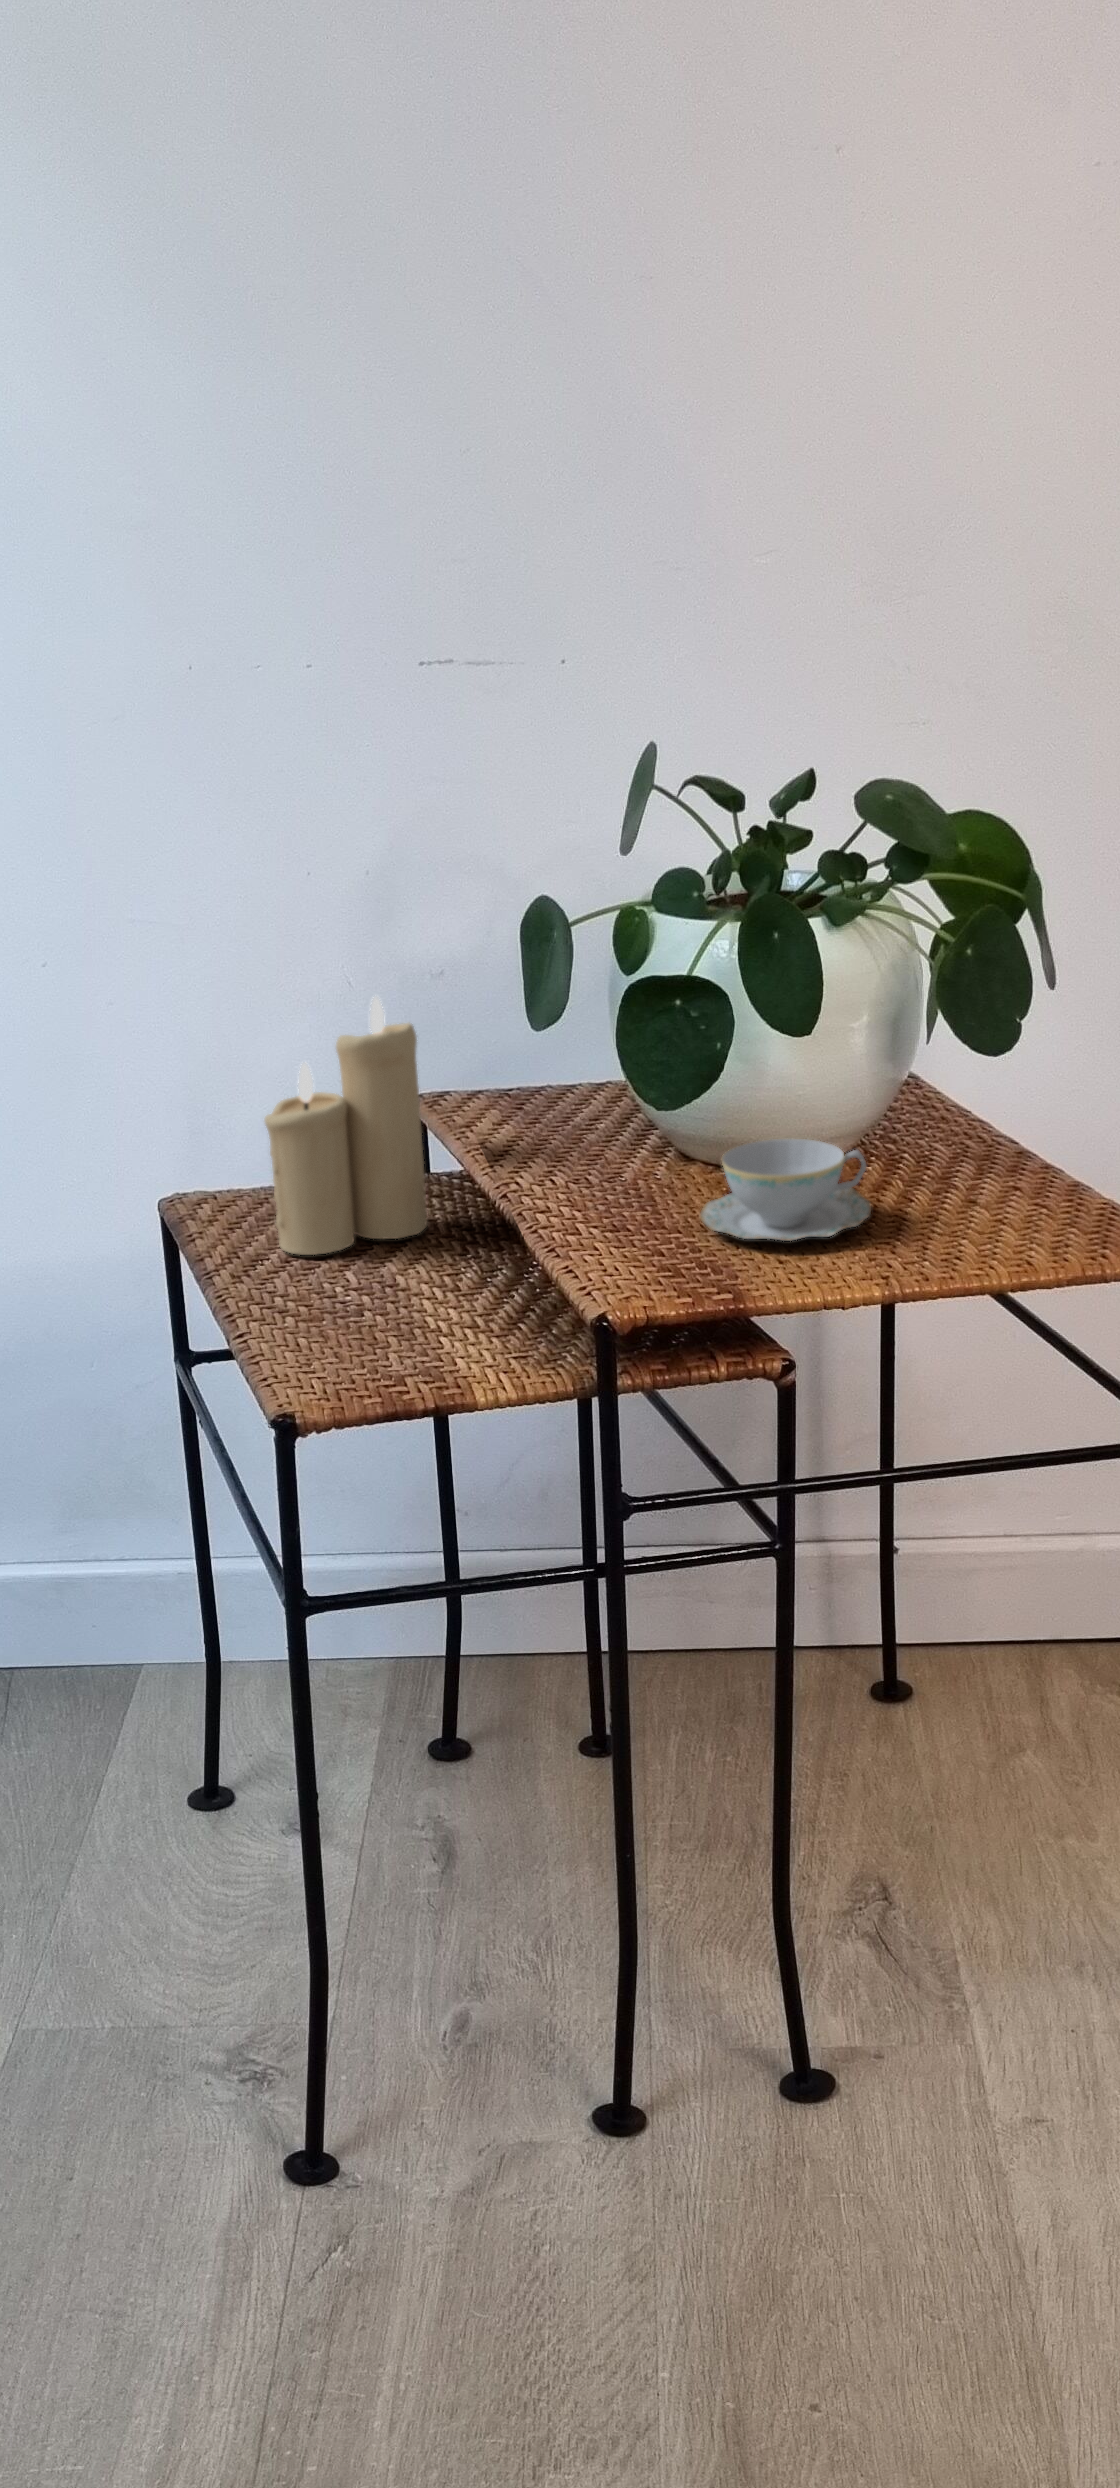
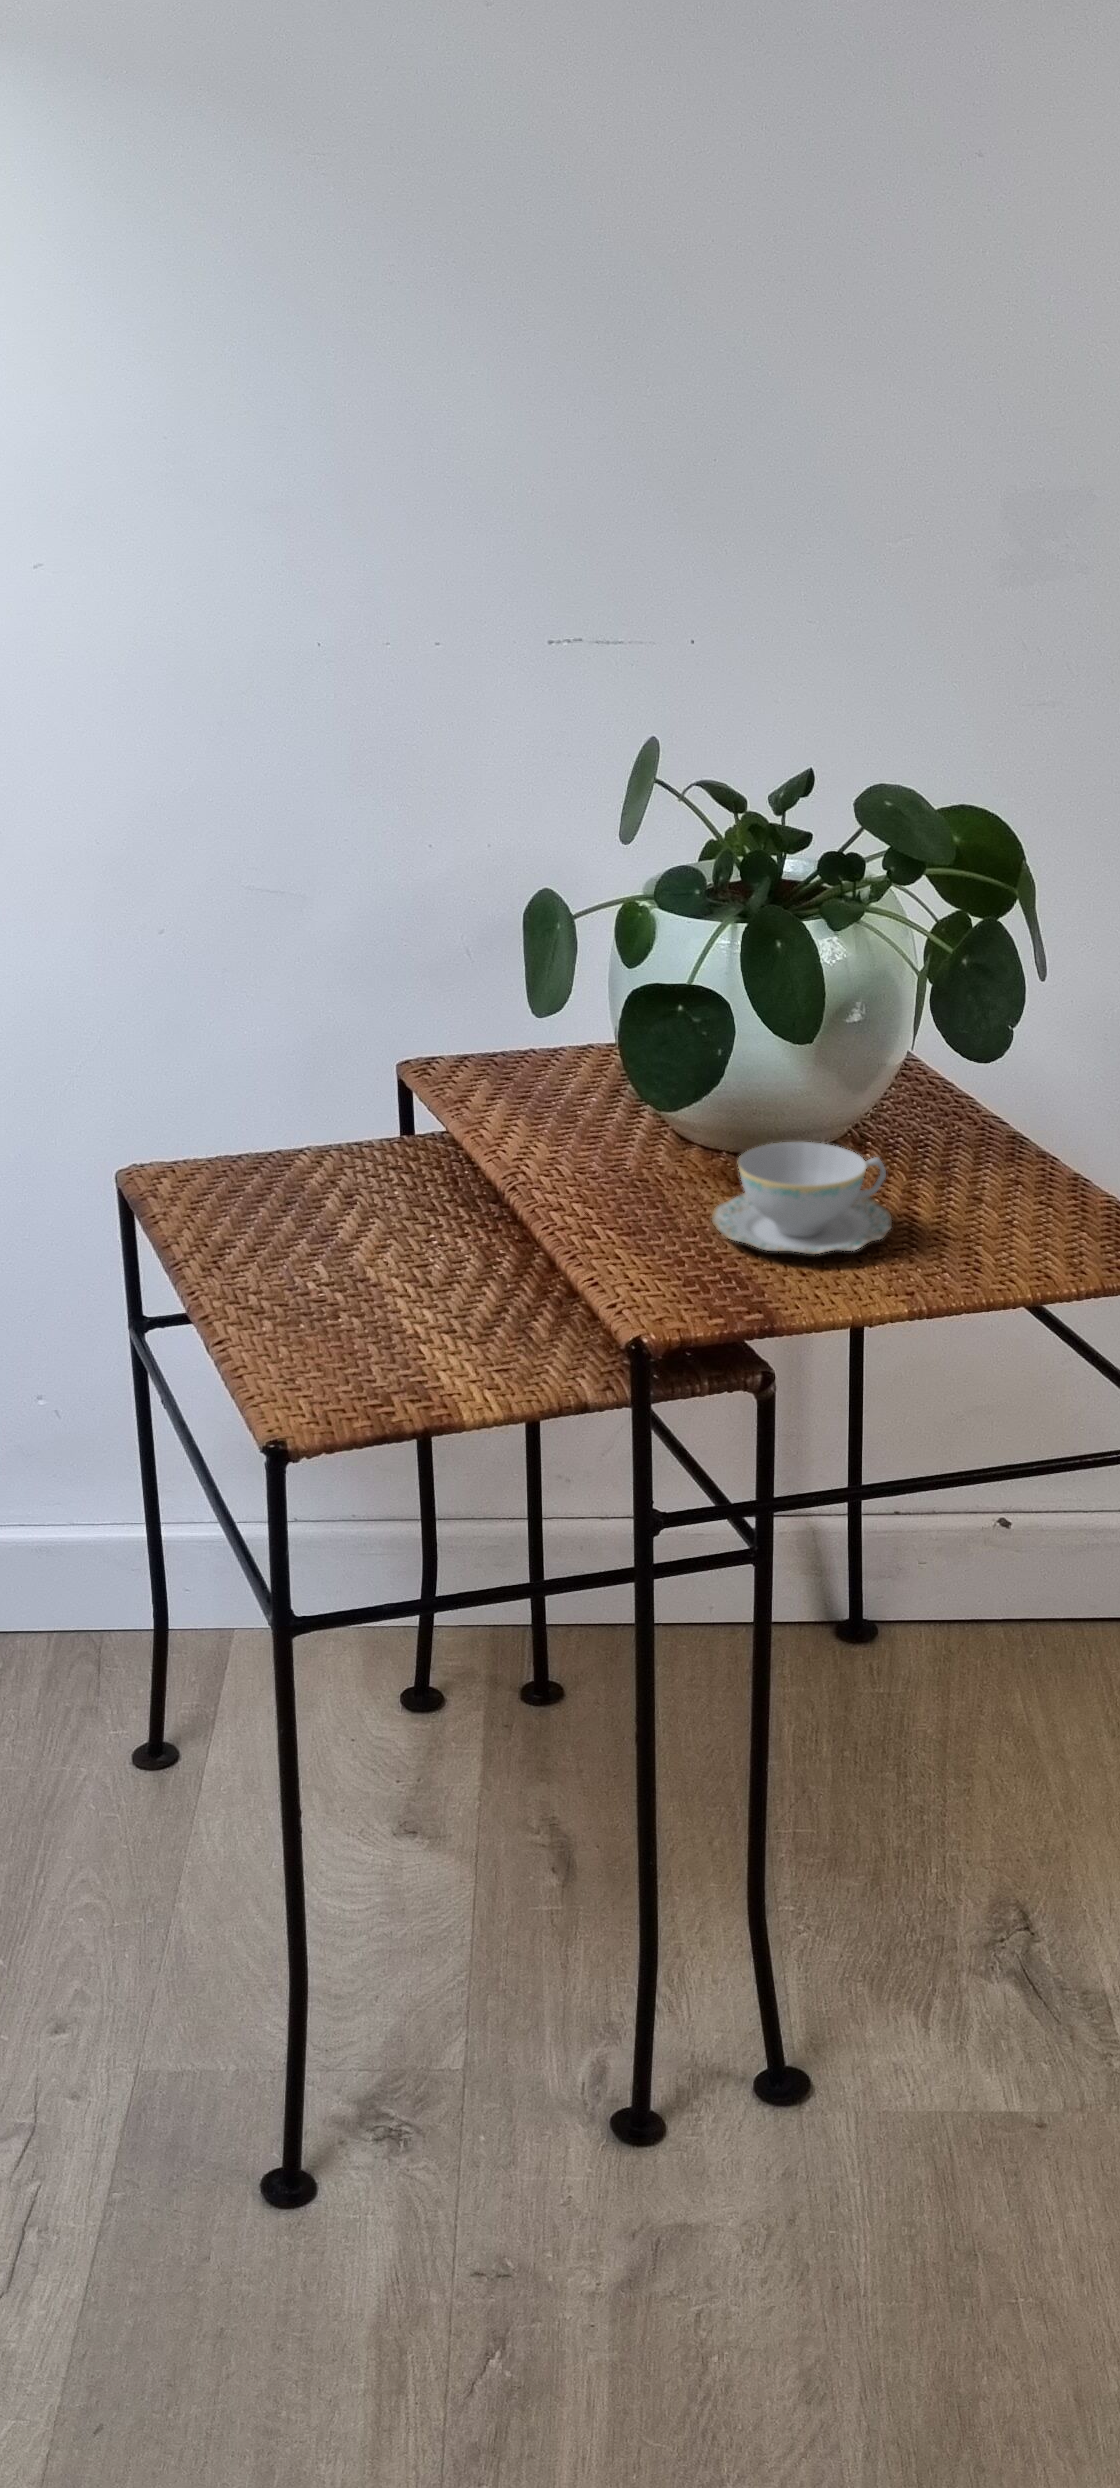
candle: present [264,997,427,1255] -> none [239,975,401,1244]

